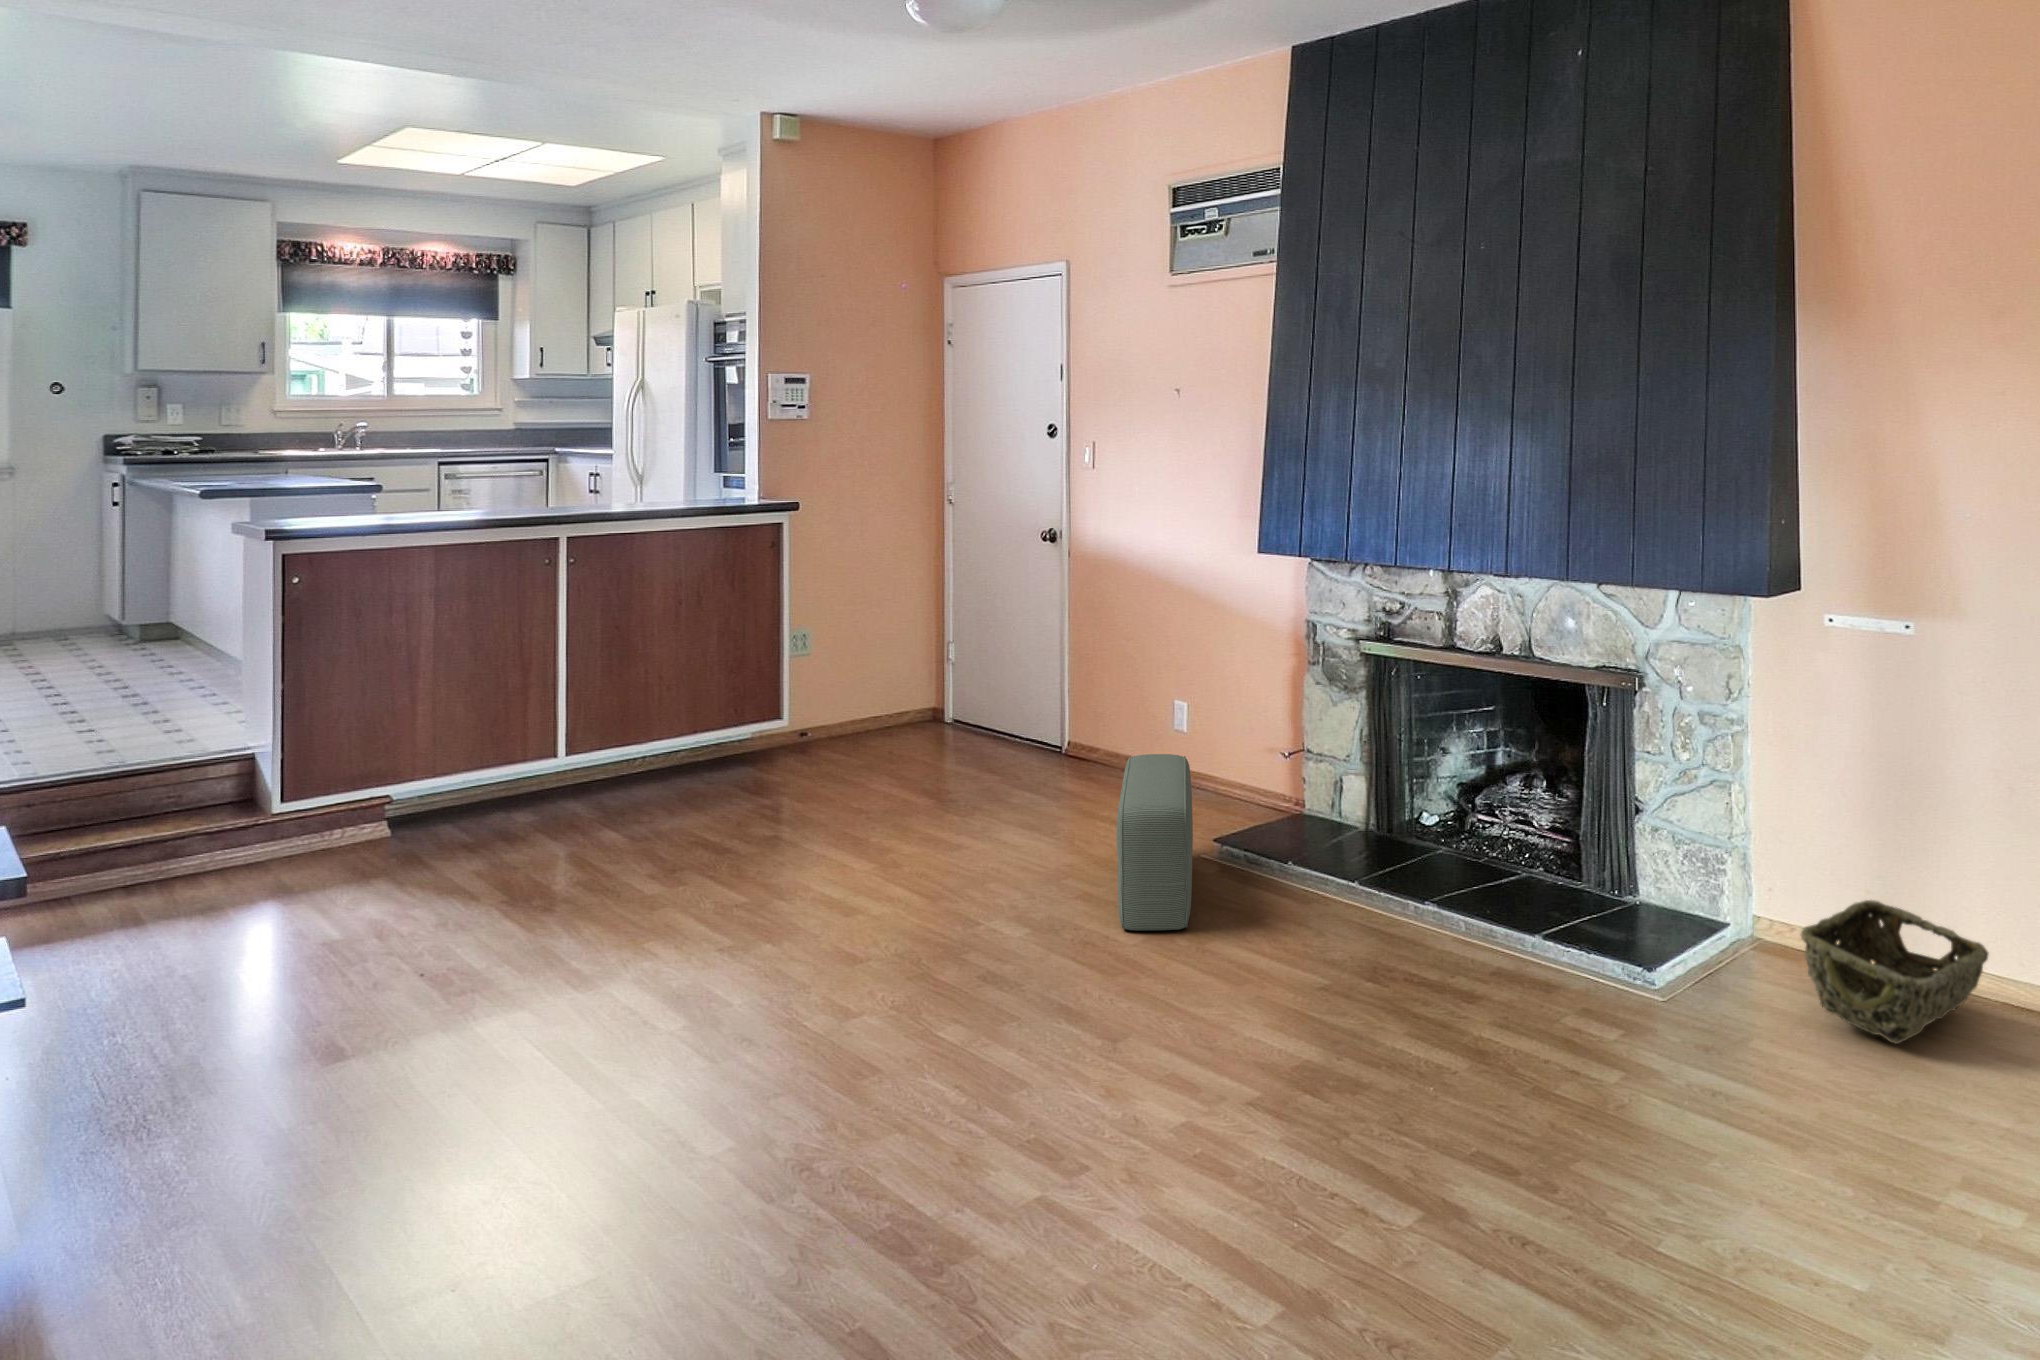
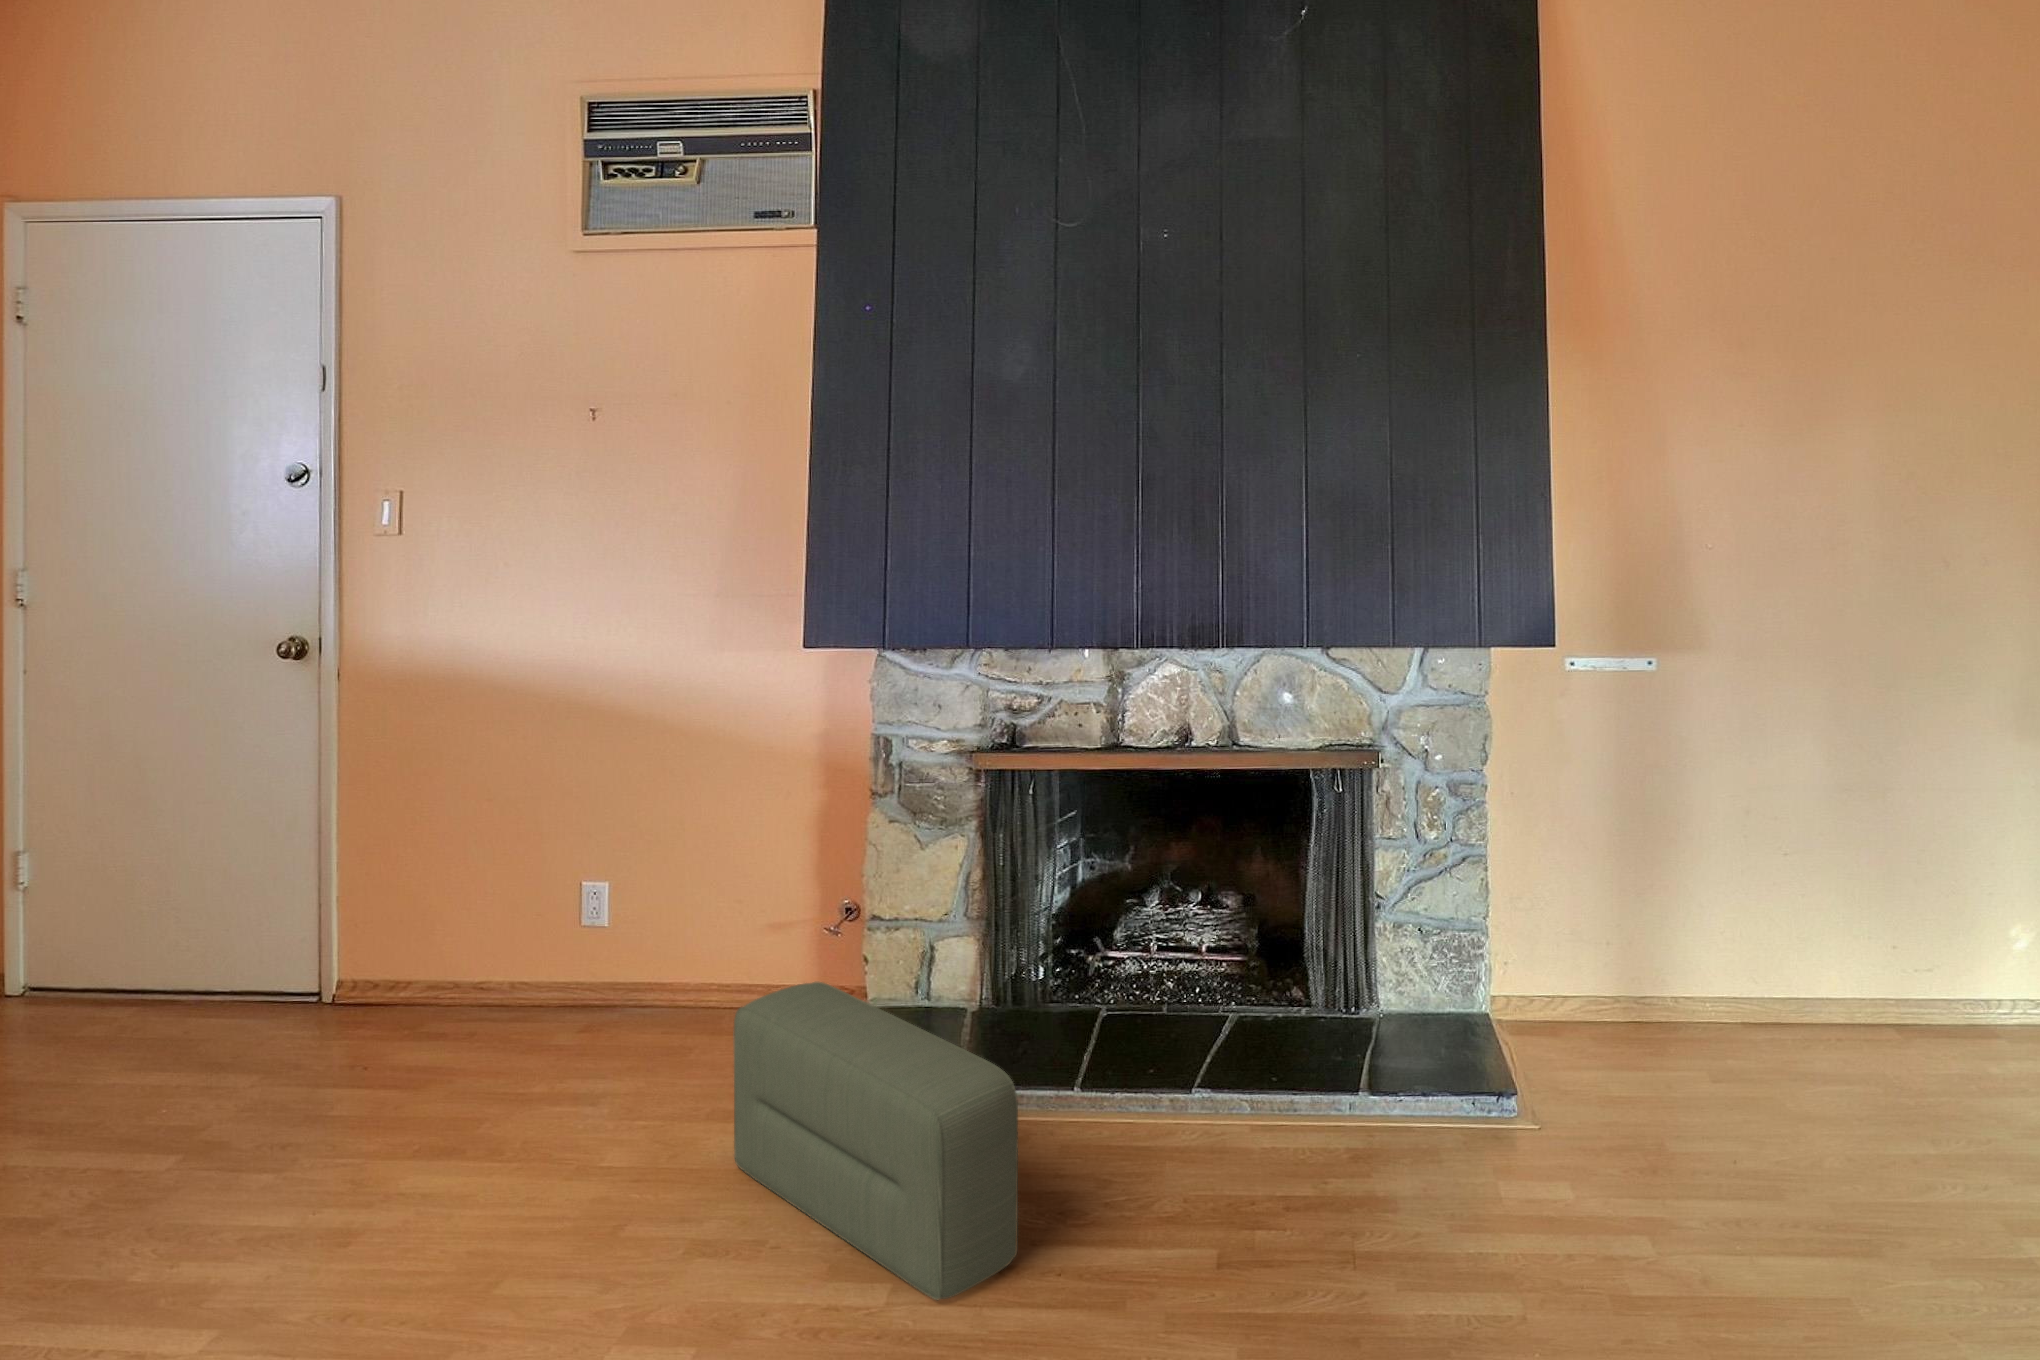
woven basket: present [1800,900,1988,1044] -> none [1635,949,1818,1099]

